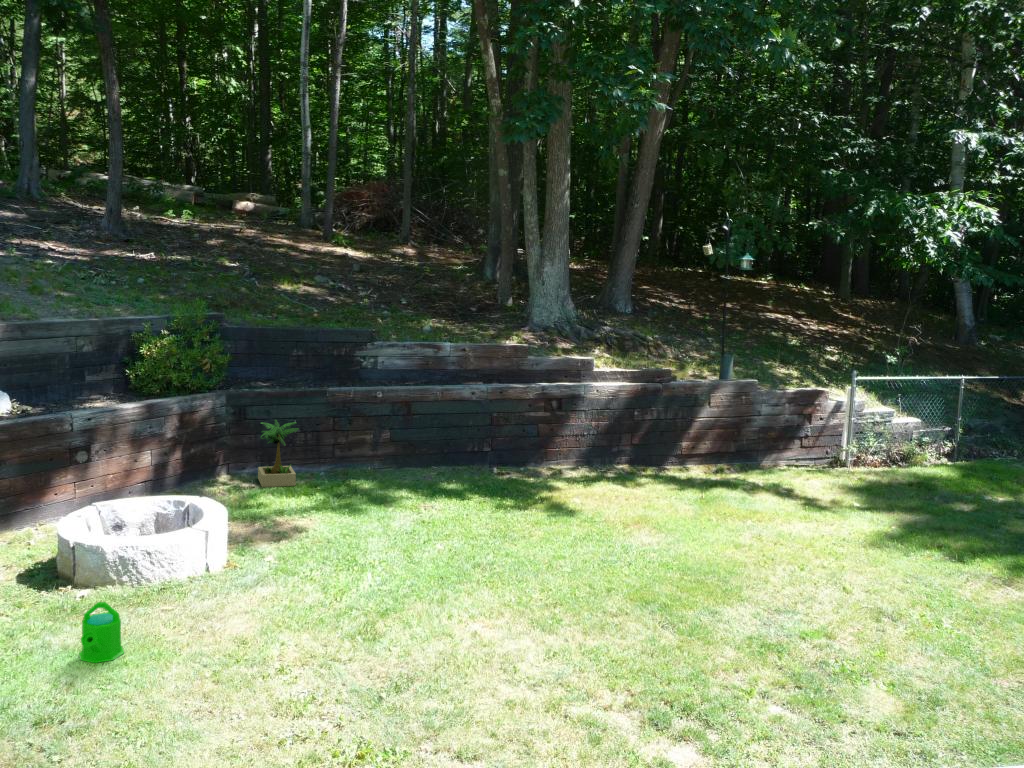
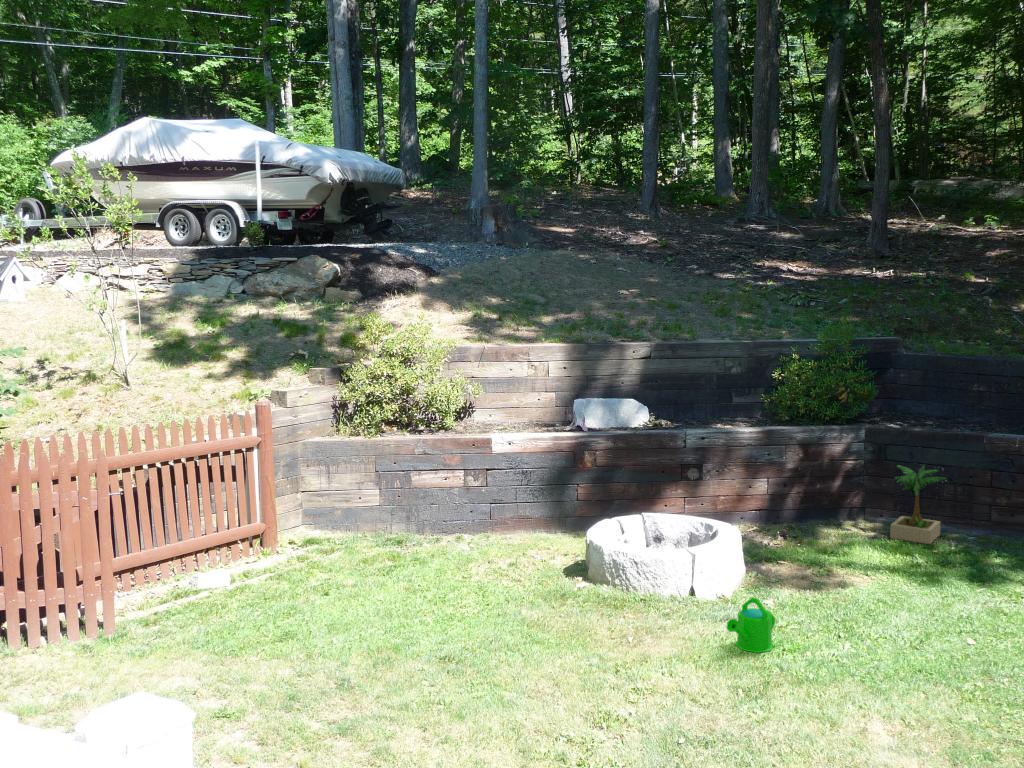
watering can: present [79,602,124,663] -> present [726,597,775,653]

